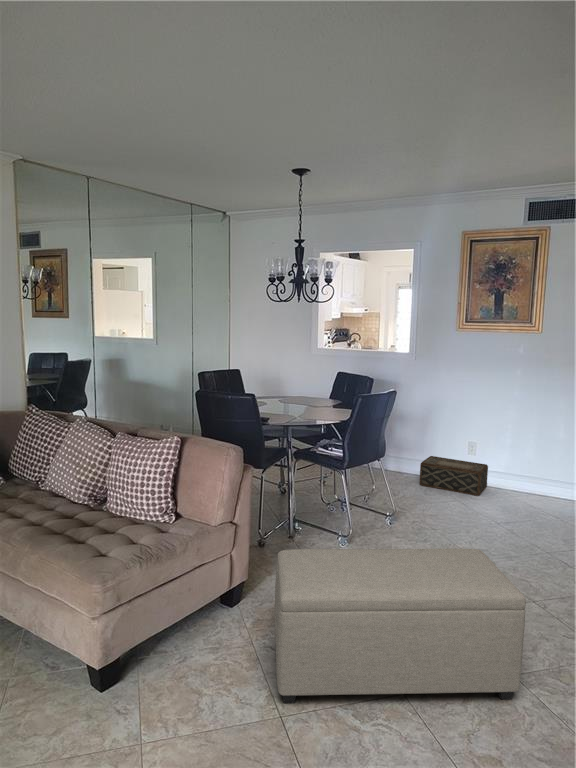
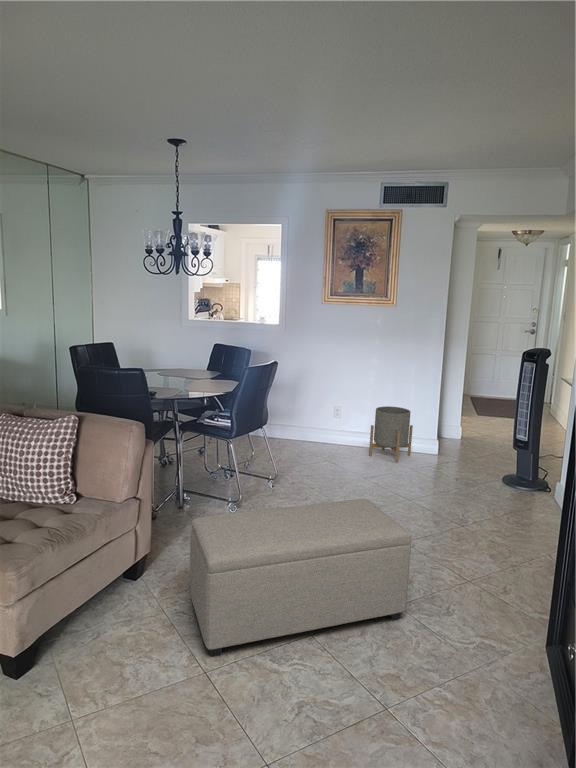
planter: none [508,445,564,511] -> present [369,406,413,462]
woven basket: present [420,456,488,496] -> none [292,420,350,454]

